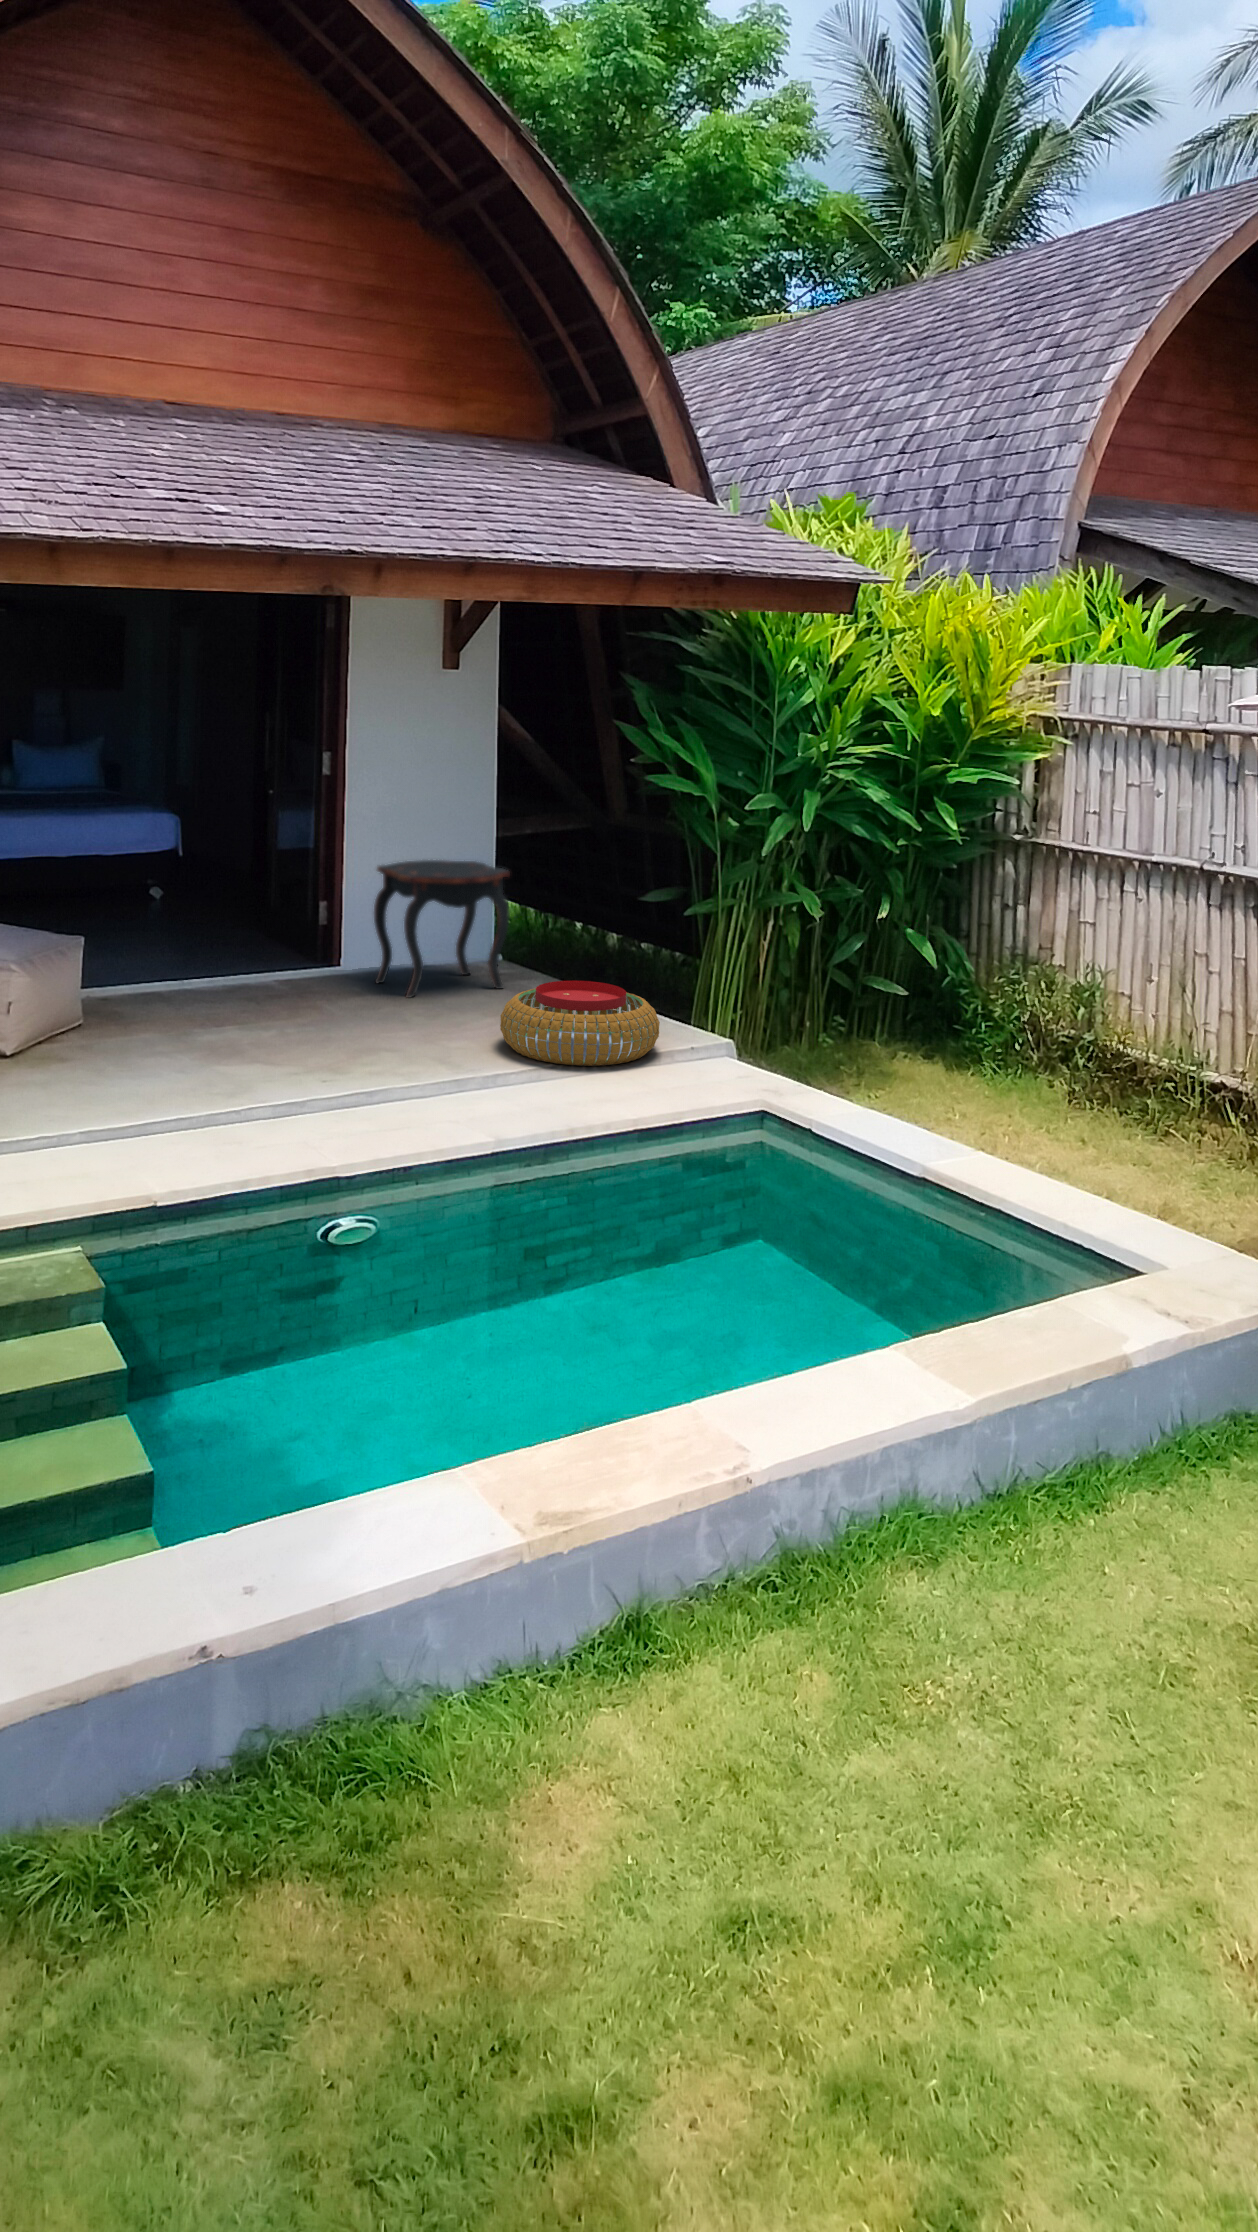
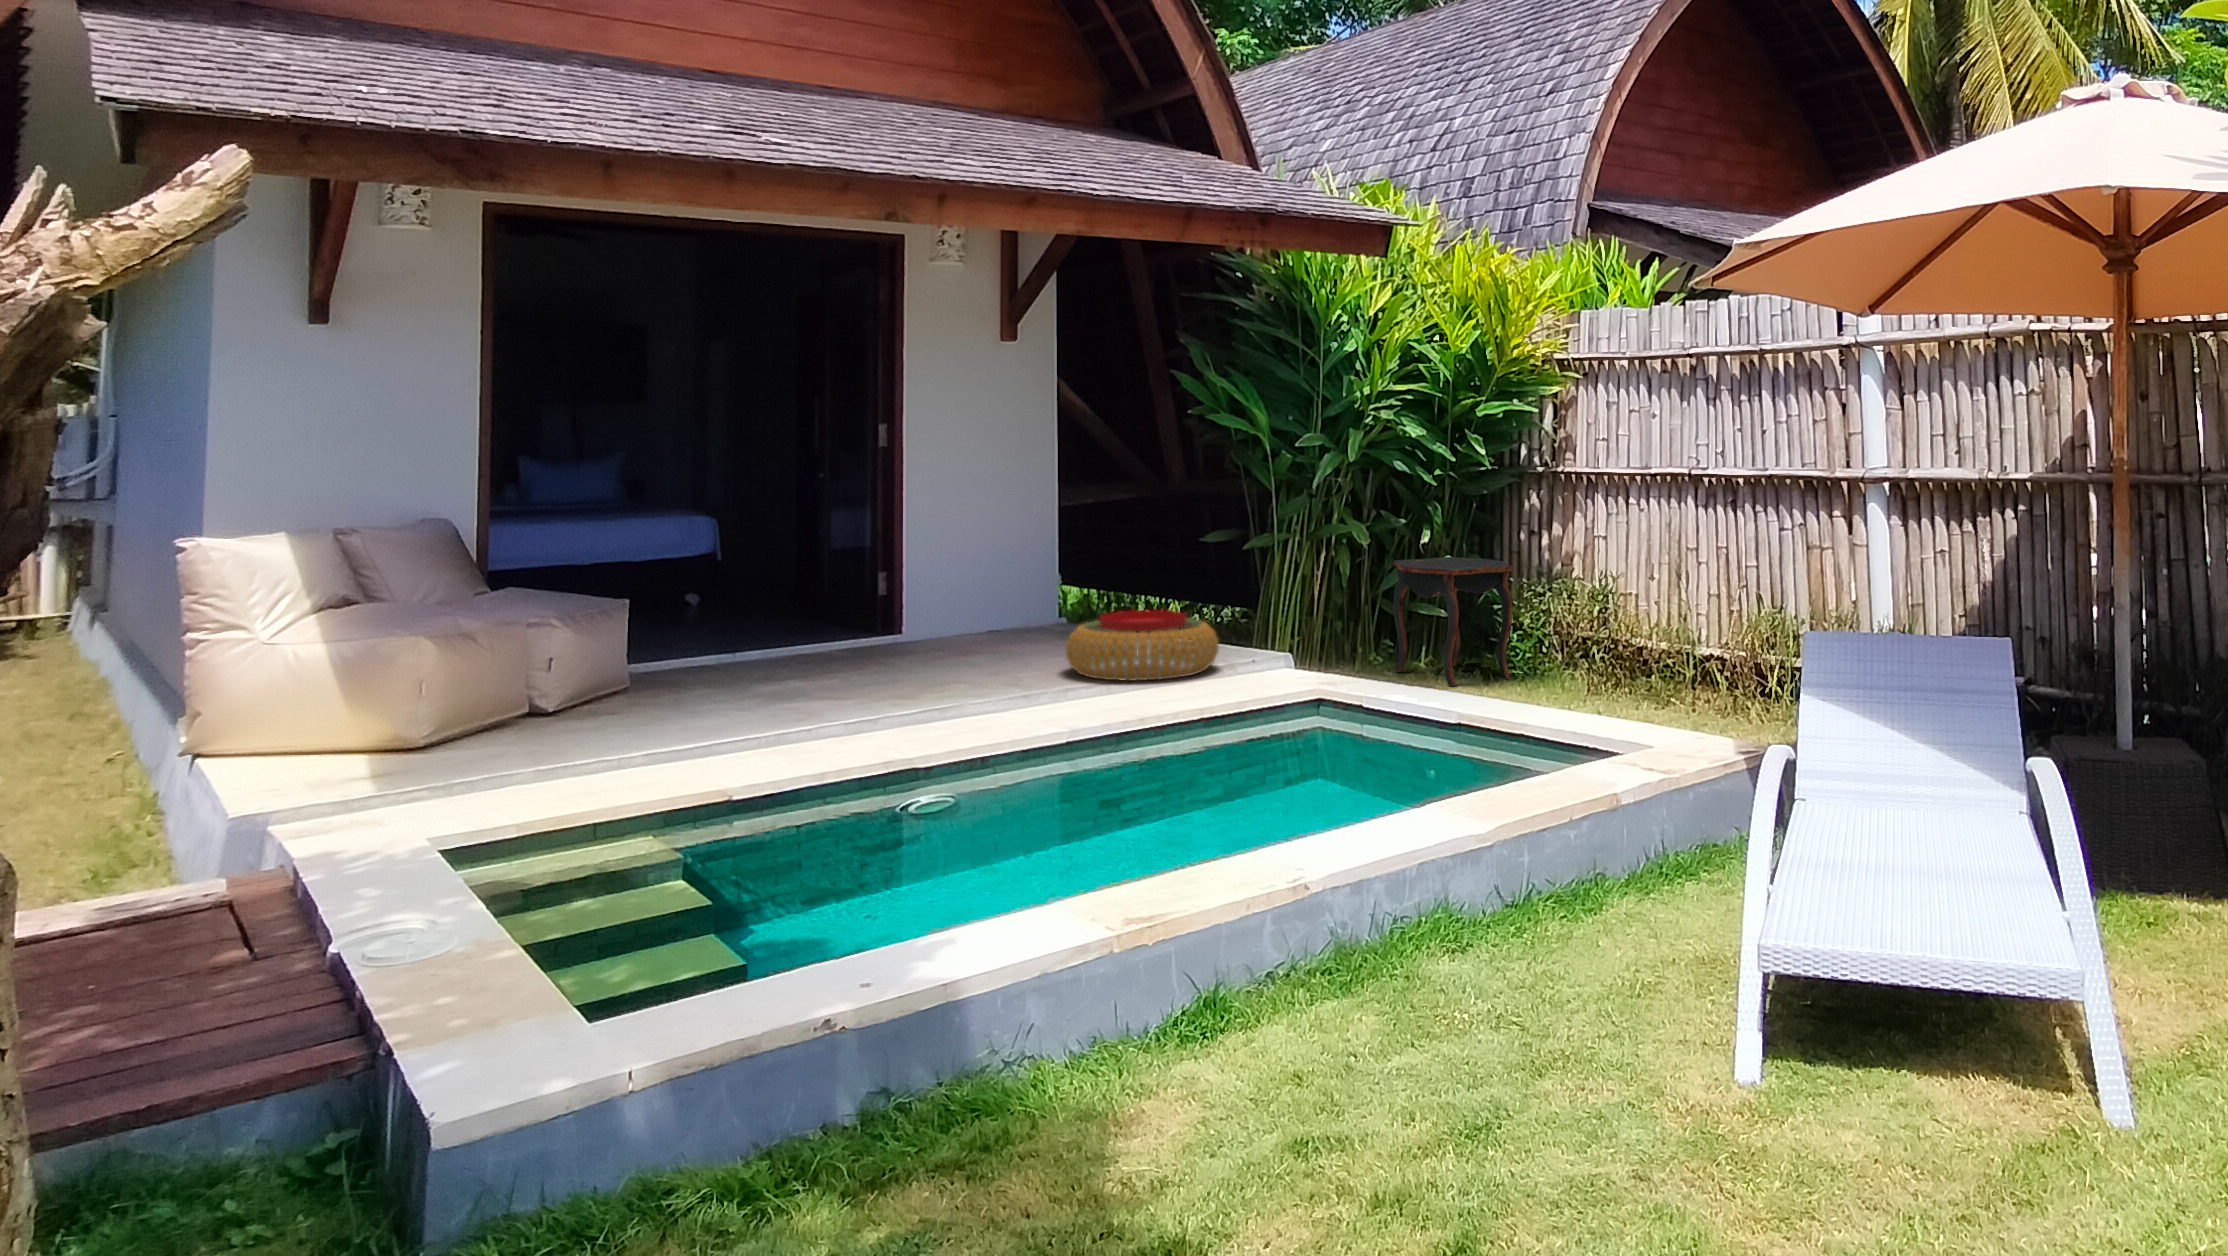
side table: present [374,860,510,997] -> present [1393,557,1513,686]

